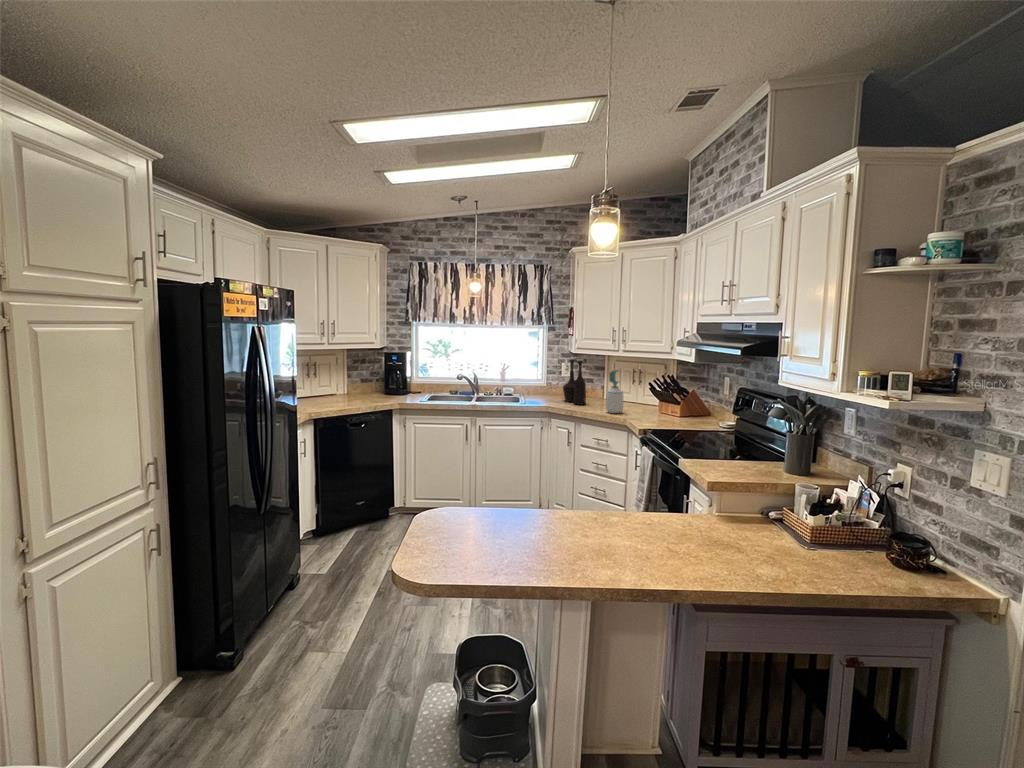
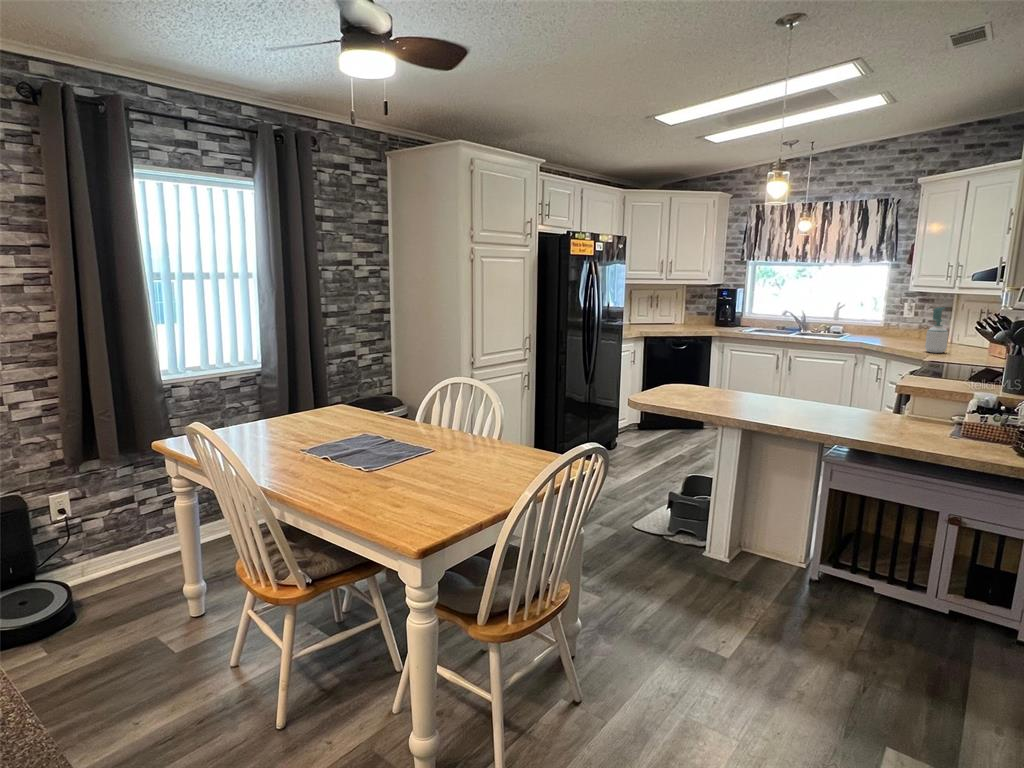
vase: present [563,358,586,405] -> none [892,296,916,344]

